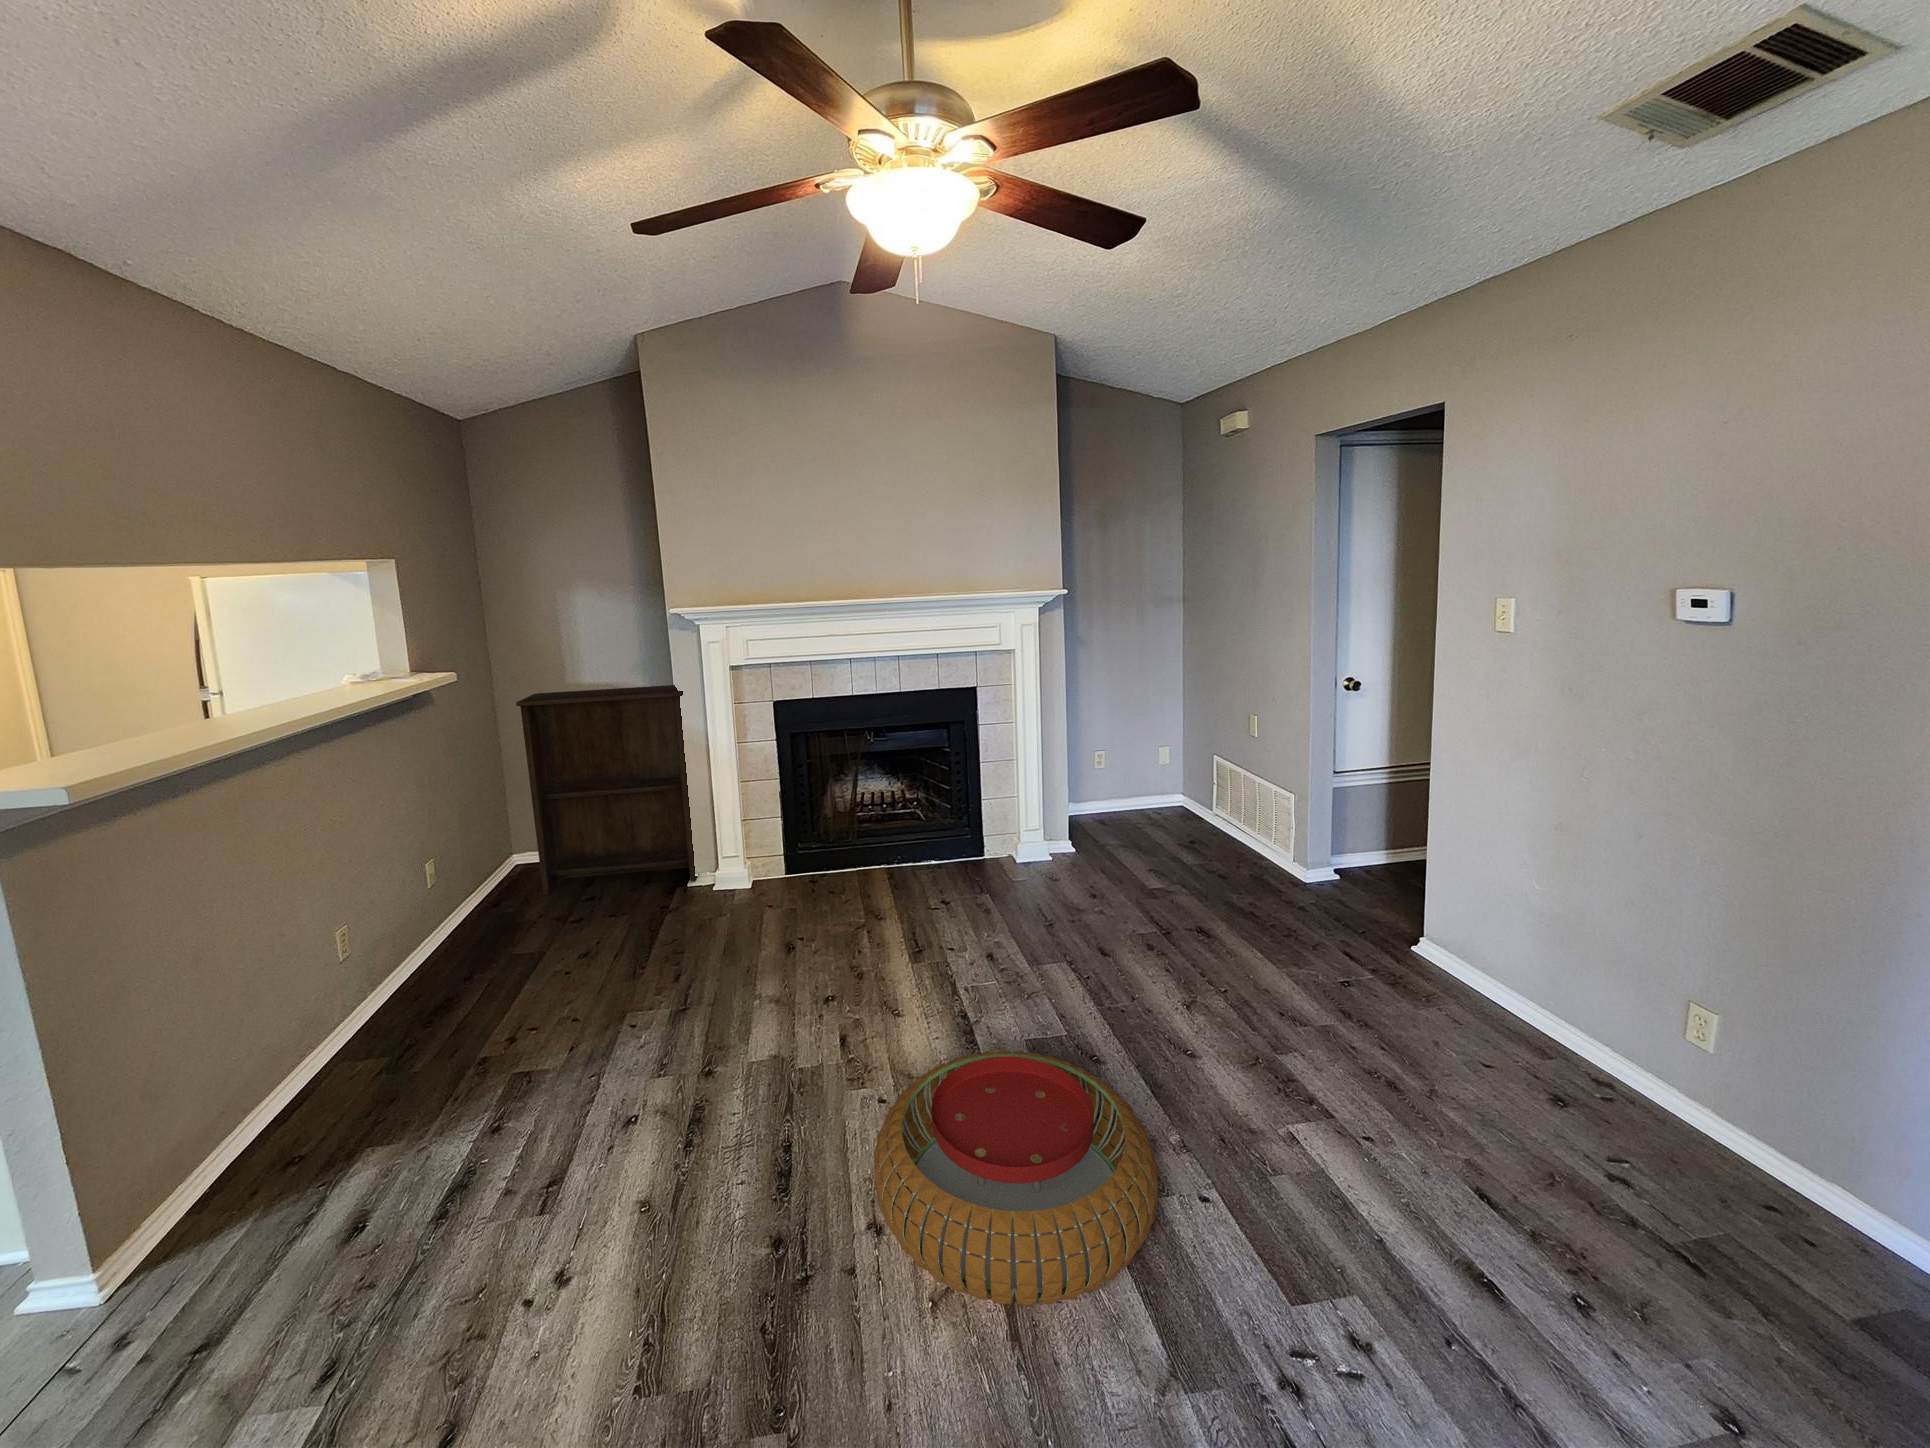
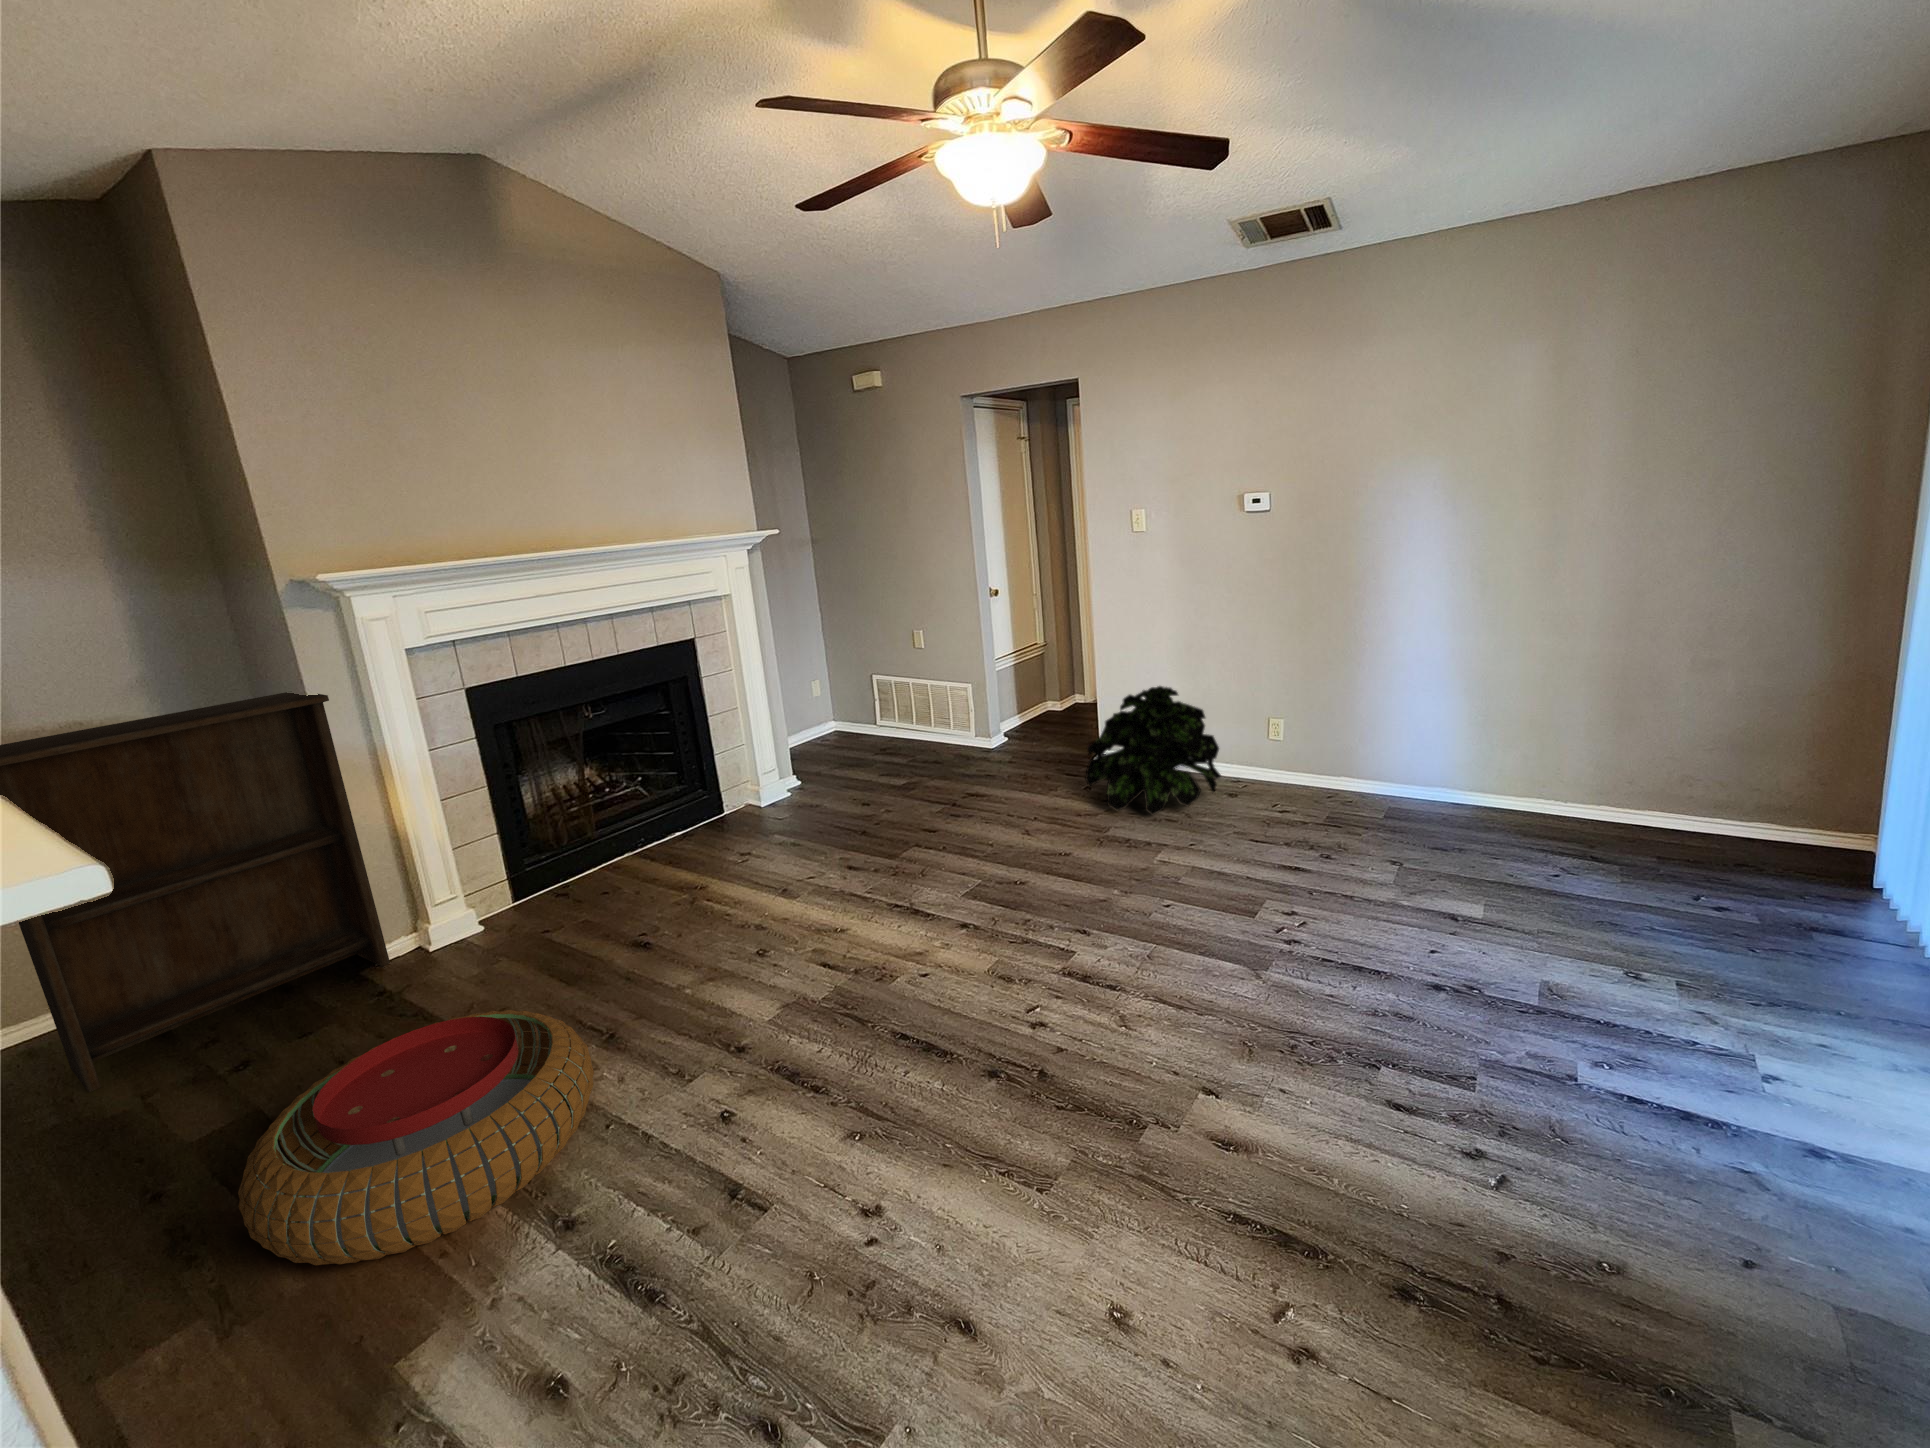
potted plant: none [1312,873,1573,1081] -> present [1085,686,1221,815]
pouf: present [874,1050,1158,1306] -> present [238,1010,594,1265]

